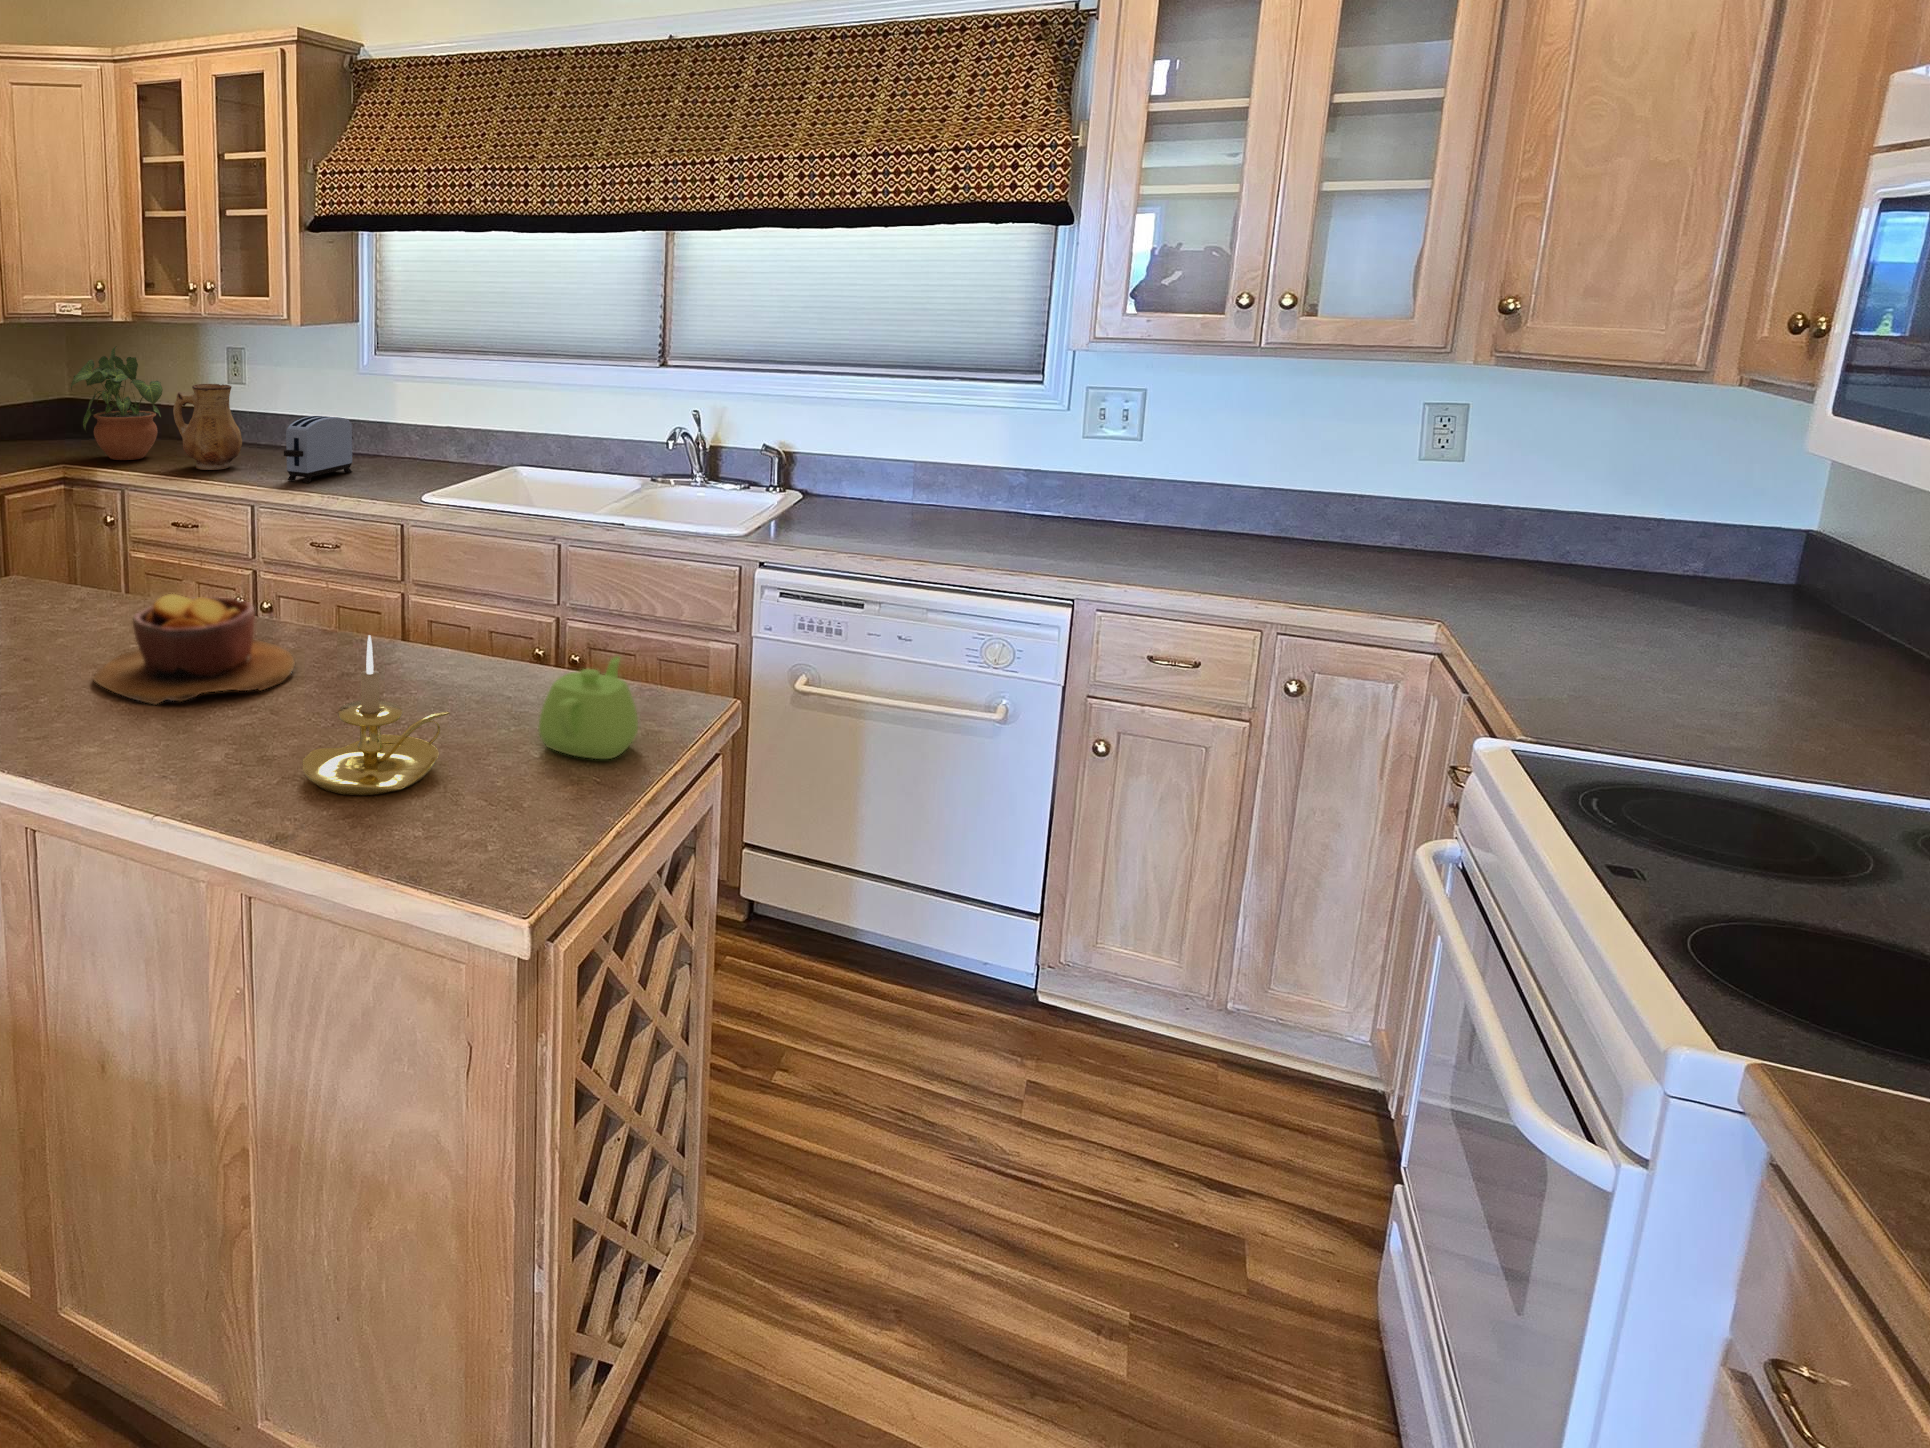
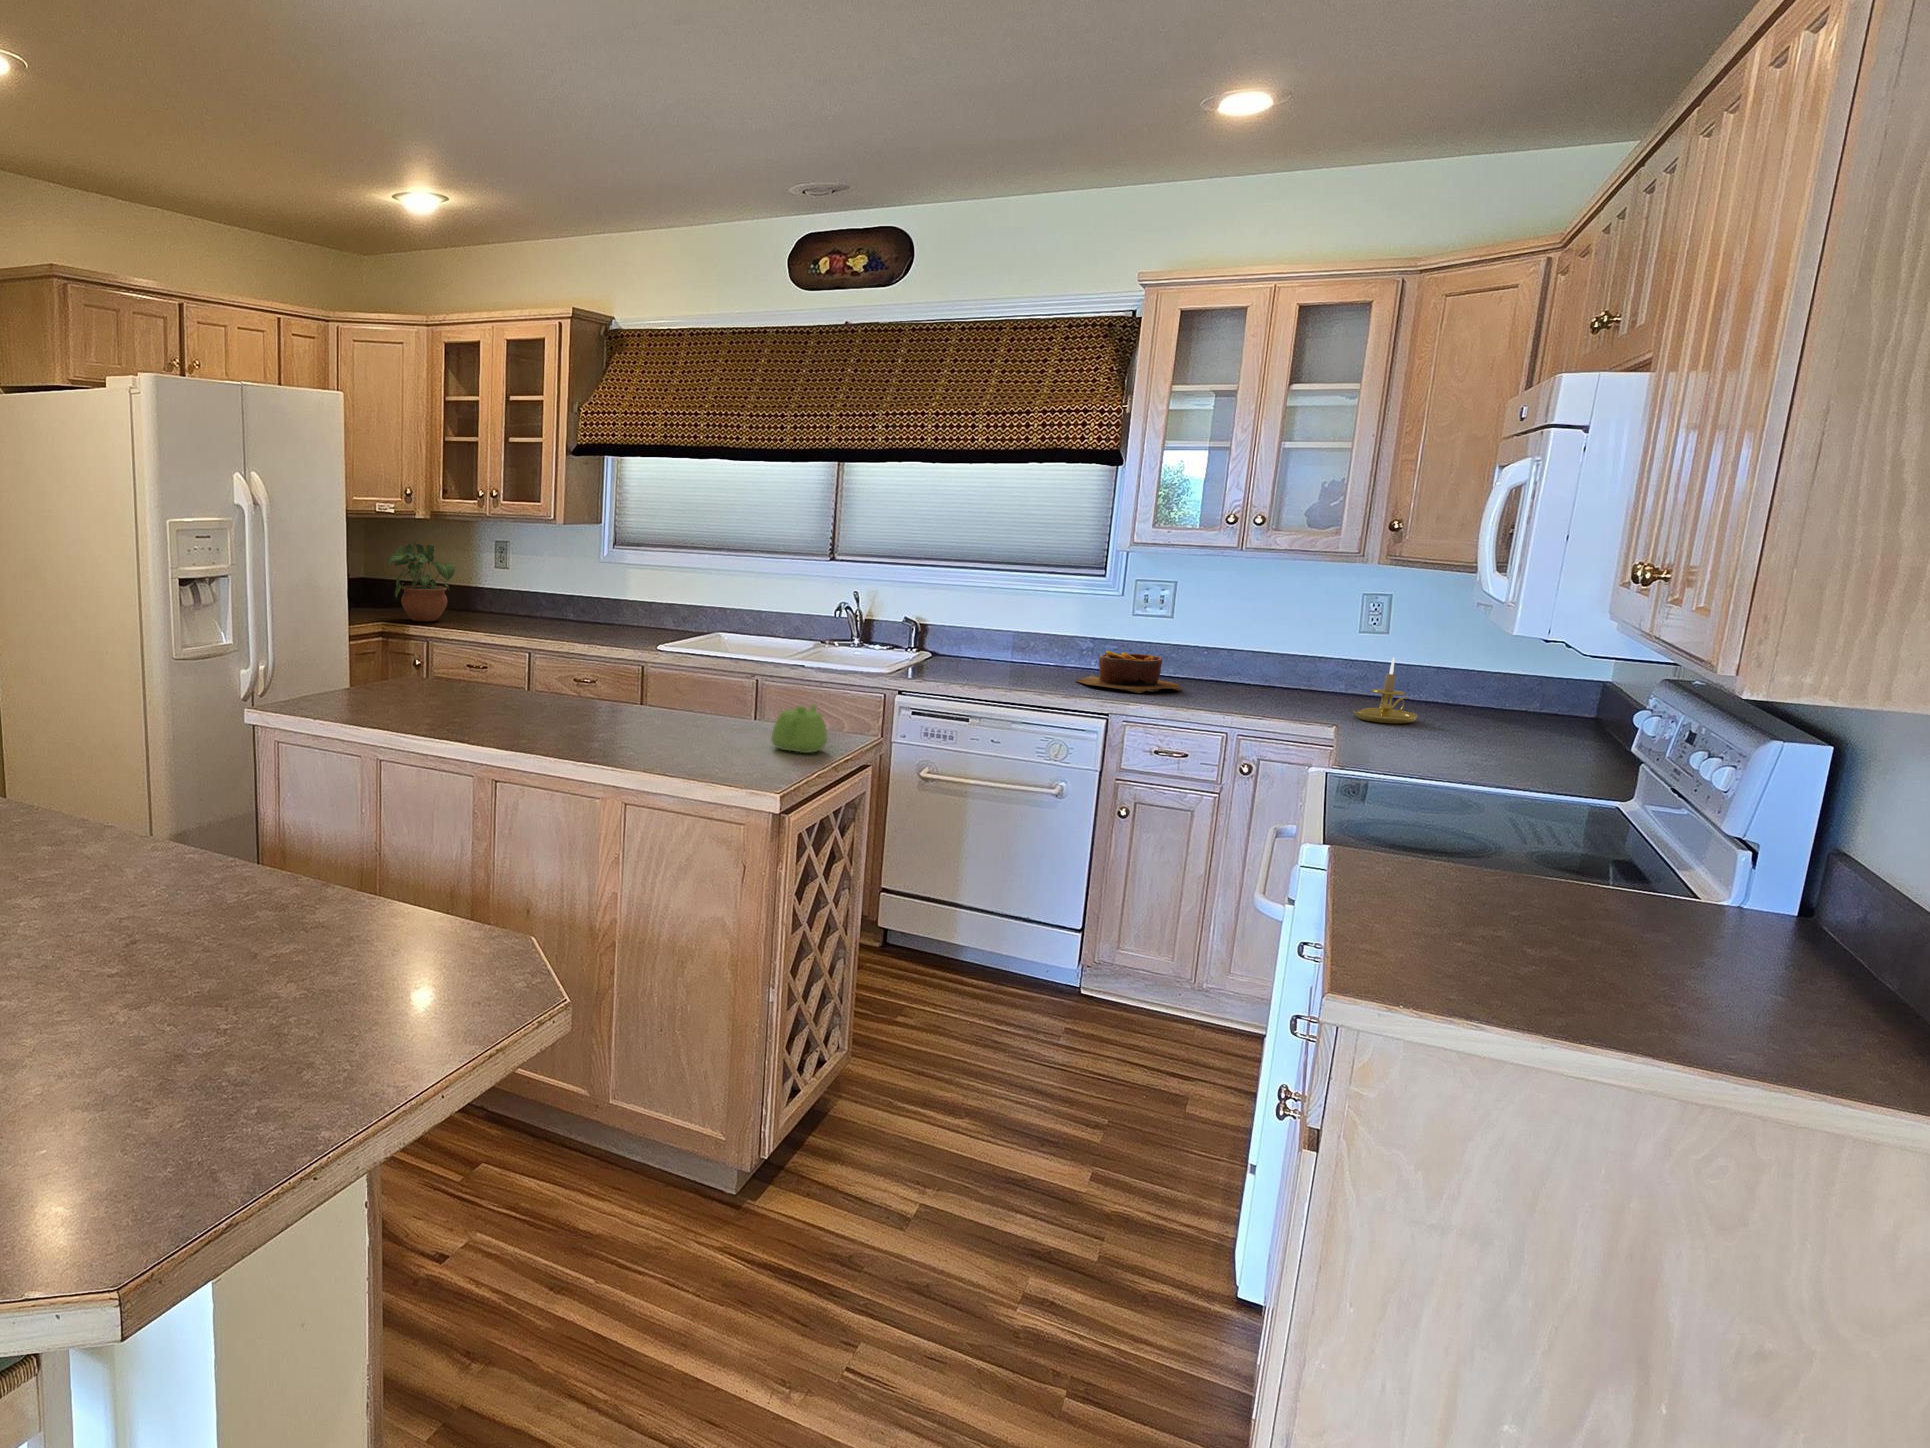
ceramic pitcher: present [173,384,242,470] -> none [466,566,515,629]
toaster: present [284,416,353,483] -> none [553,590,599,638]
bowl: present [93,594,295,704] -> present [1077,650,1181,693]
candle holder: present [302,635,450,795] -> present [1353,657,1418,724]

